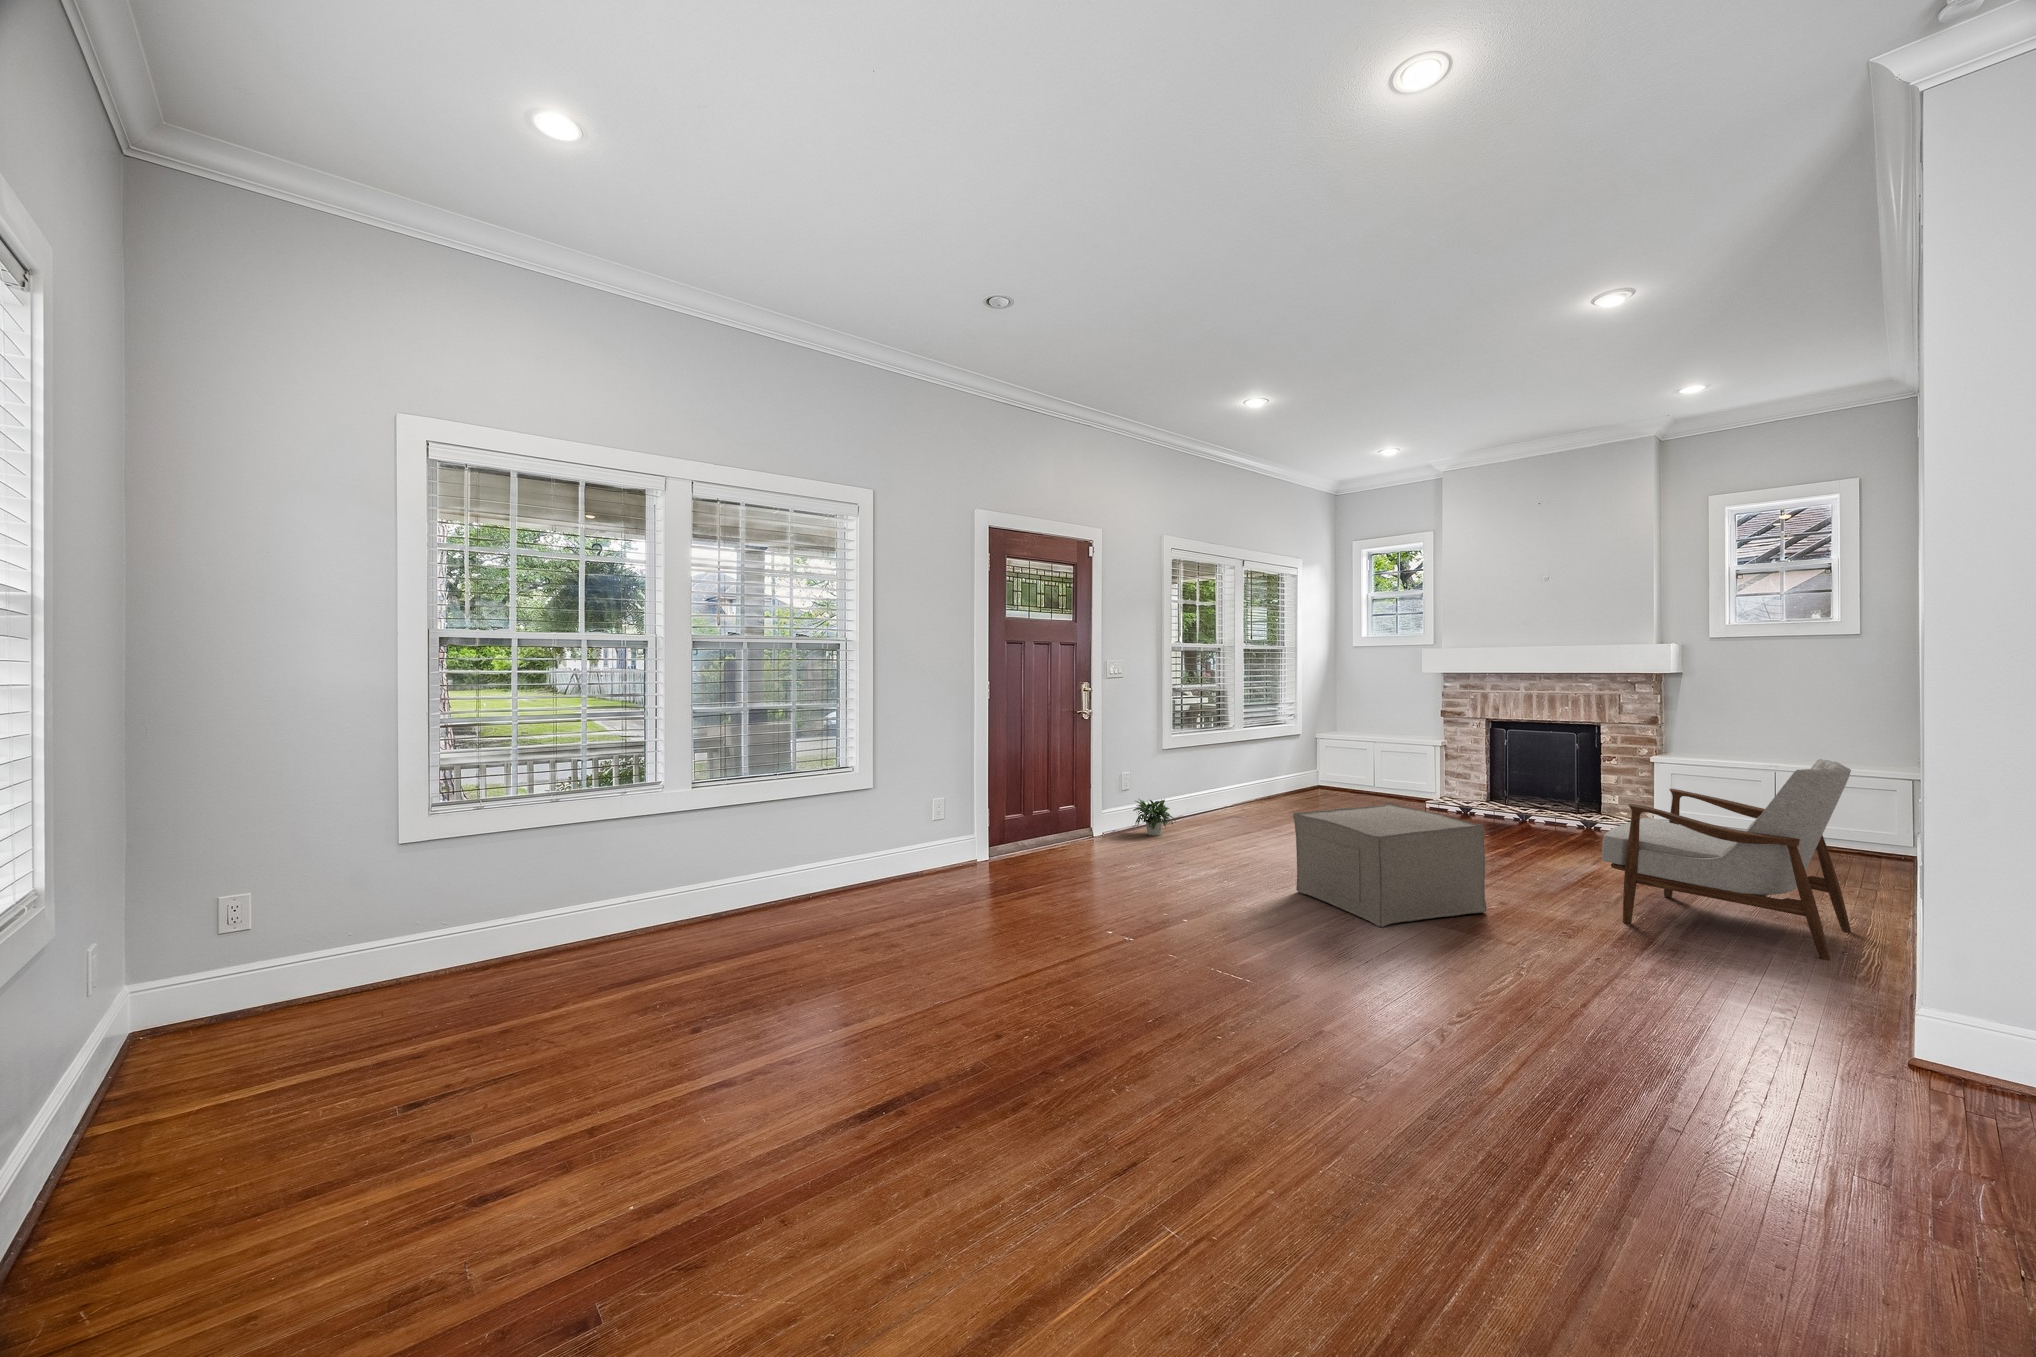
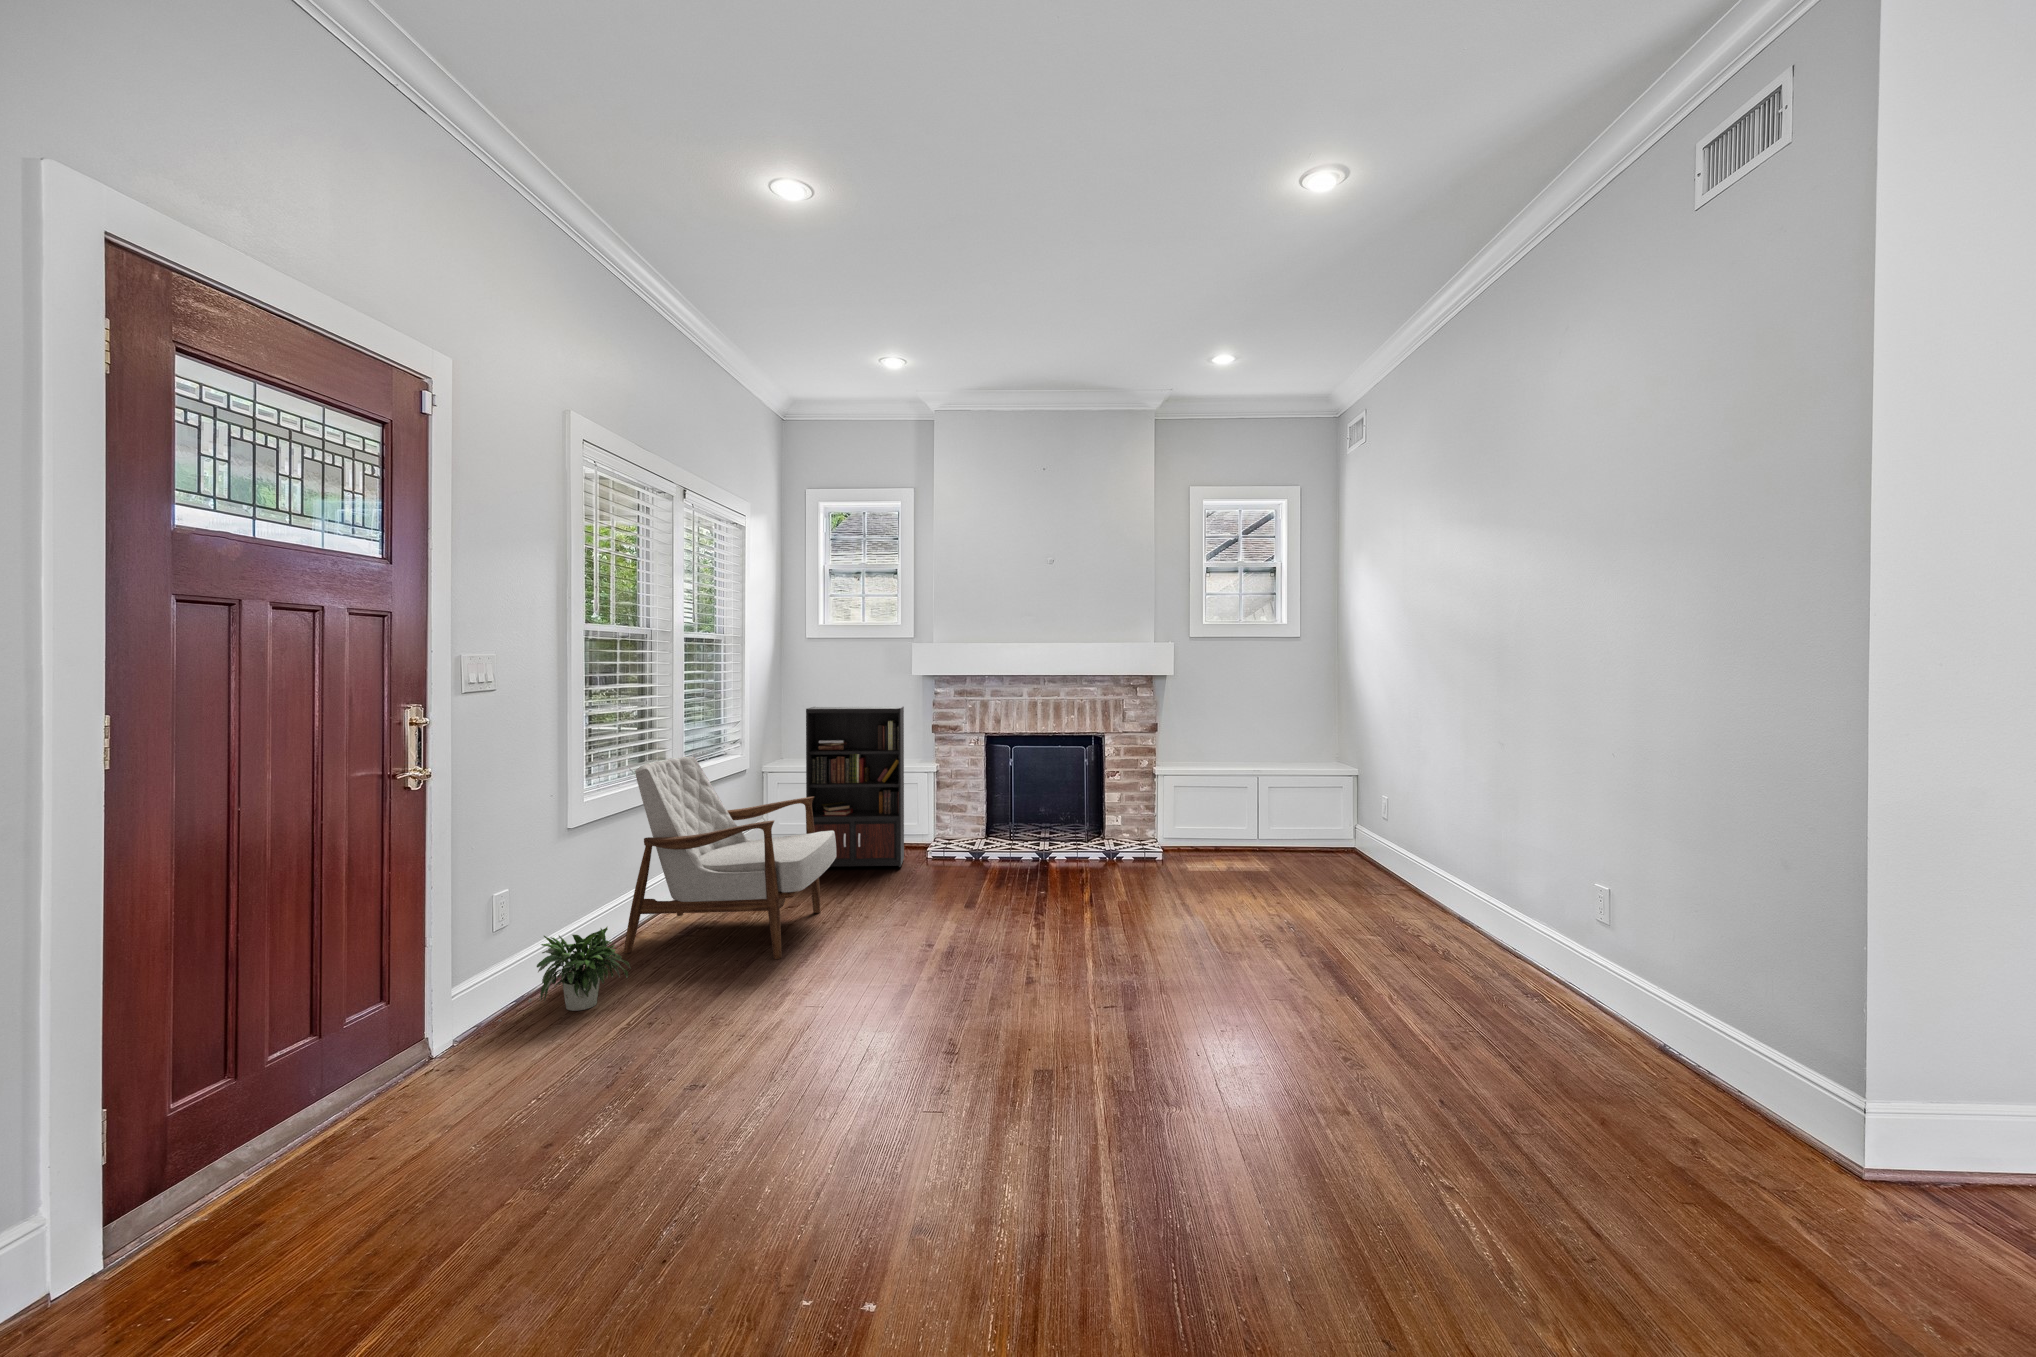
bookcase: none [1330,695,1439,812] -> present [806,706,932,867]
armchair: present [1602,759,1851,960] -> present [624,756,836,959]
ottoman: present [1293,803,1487,927] -> none [1011,879,1271,1134]

